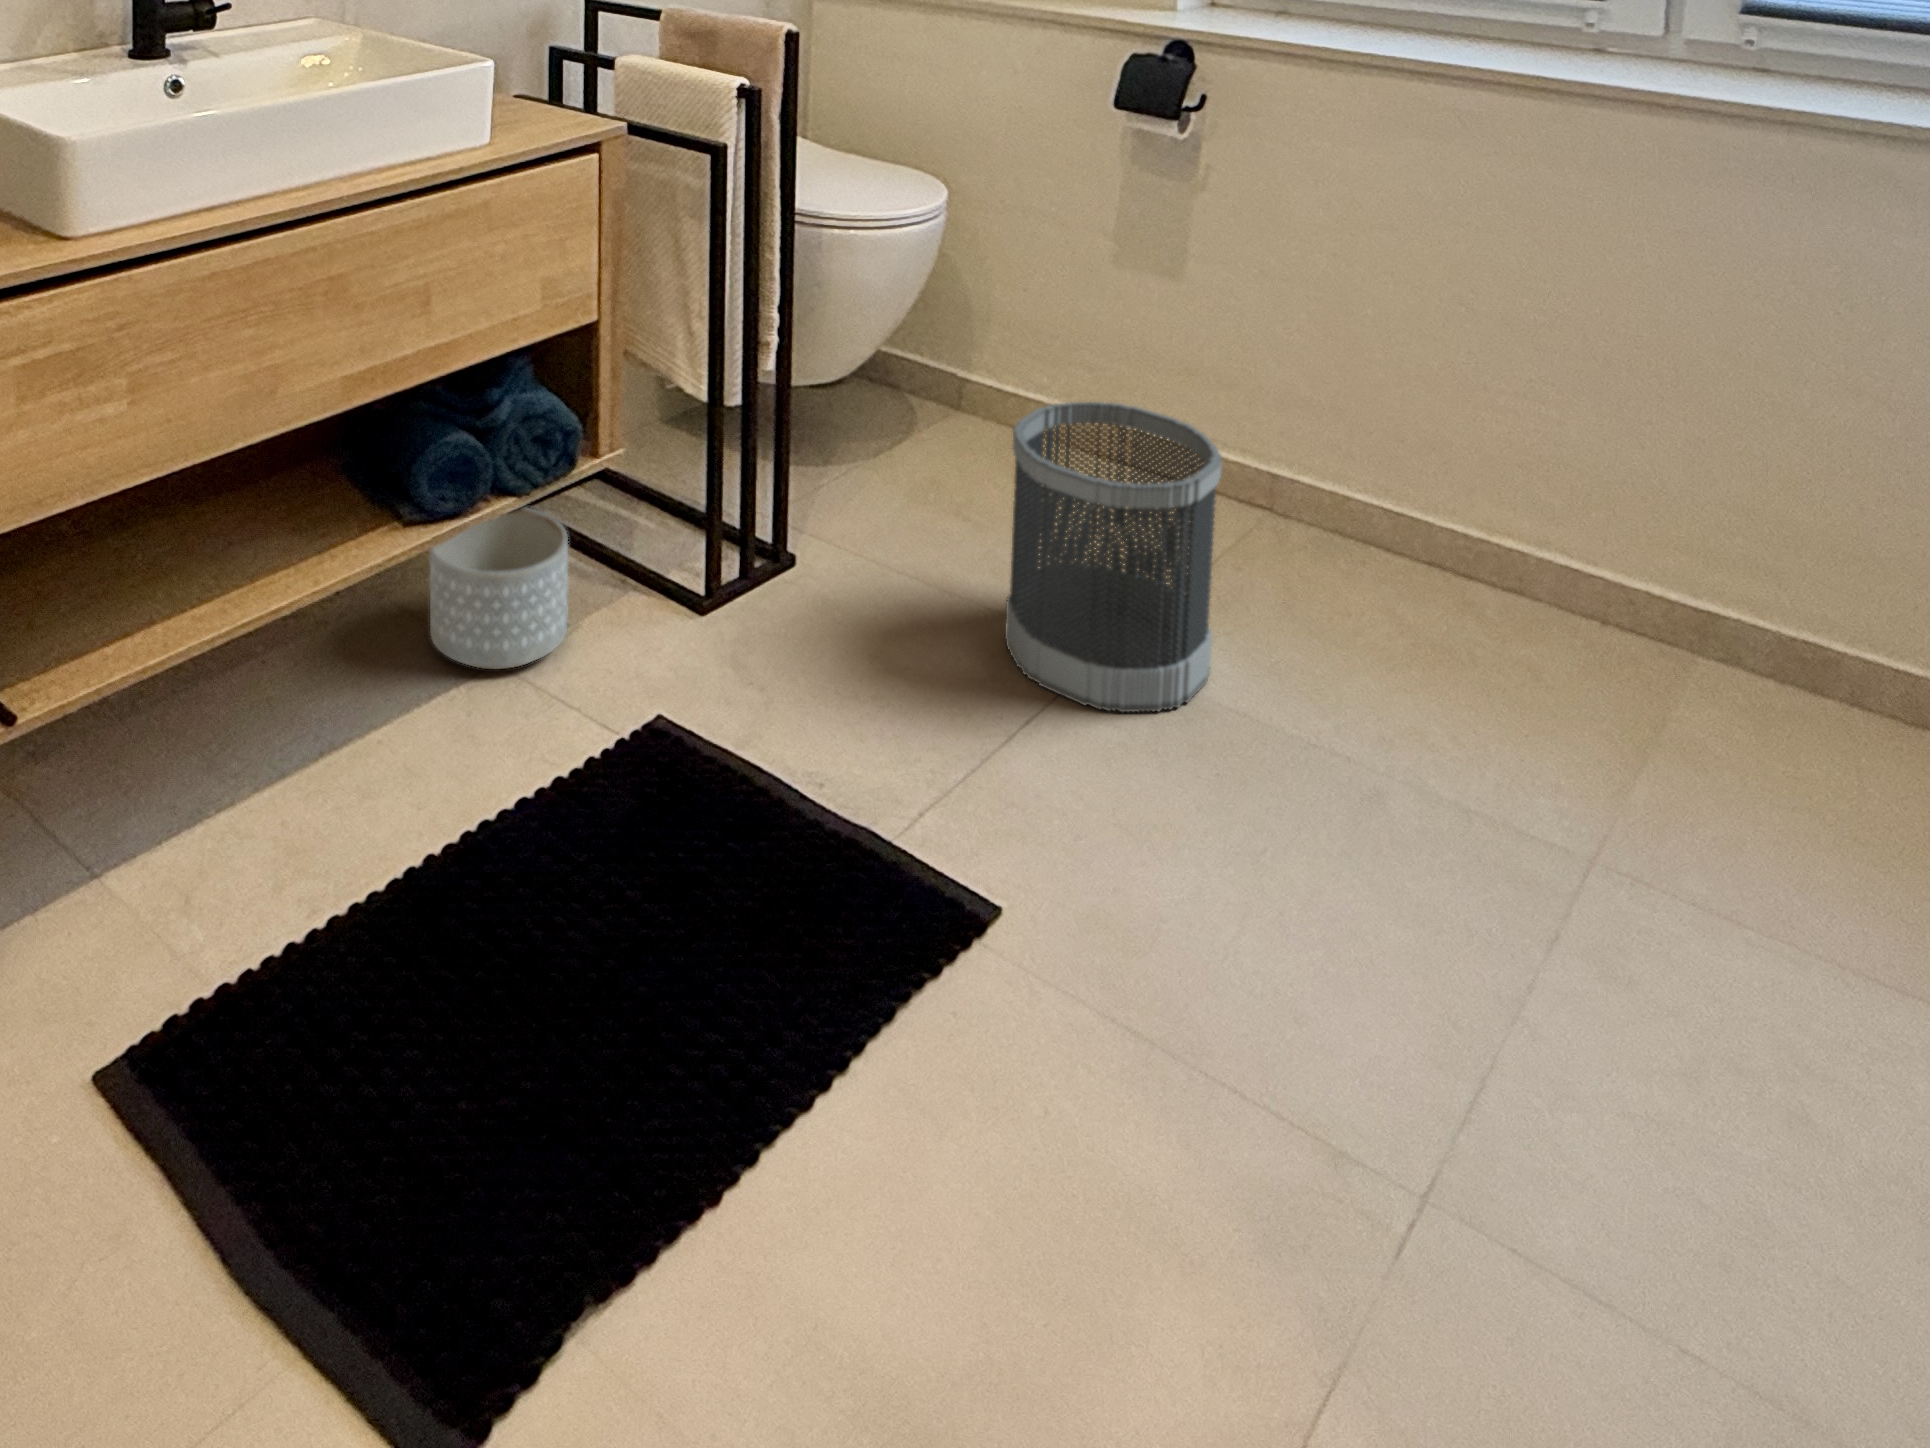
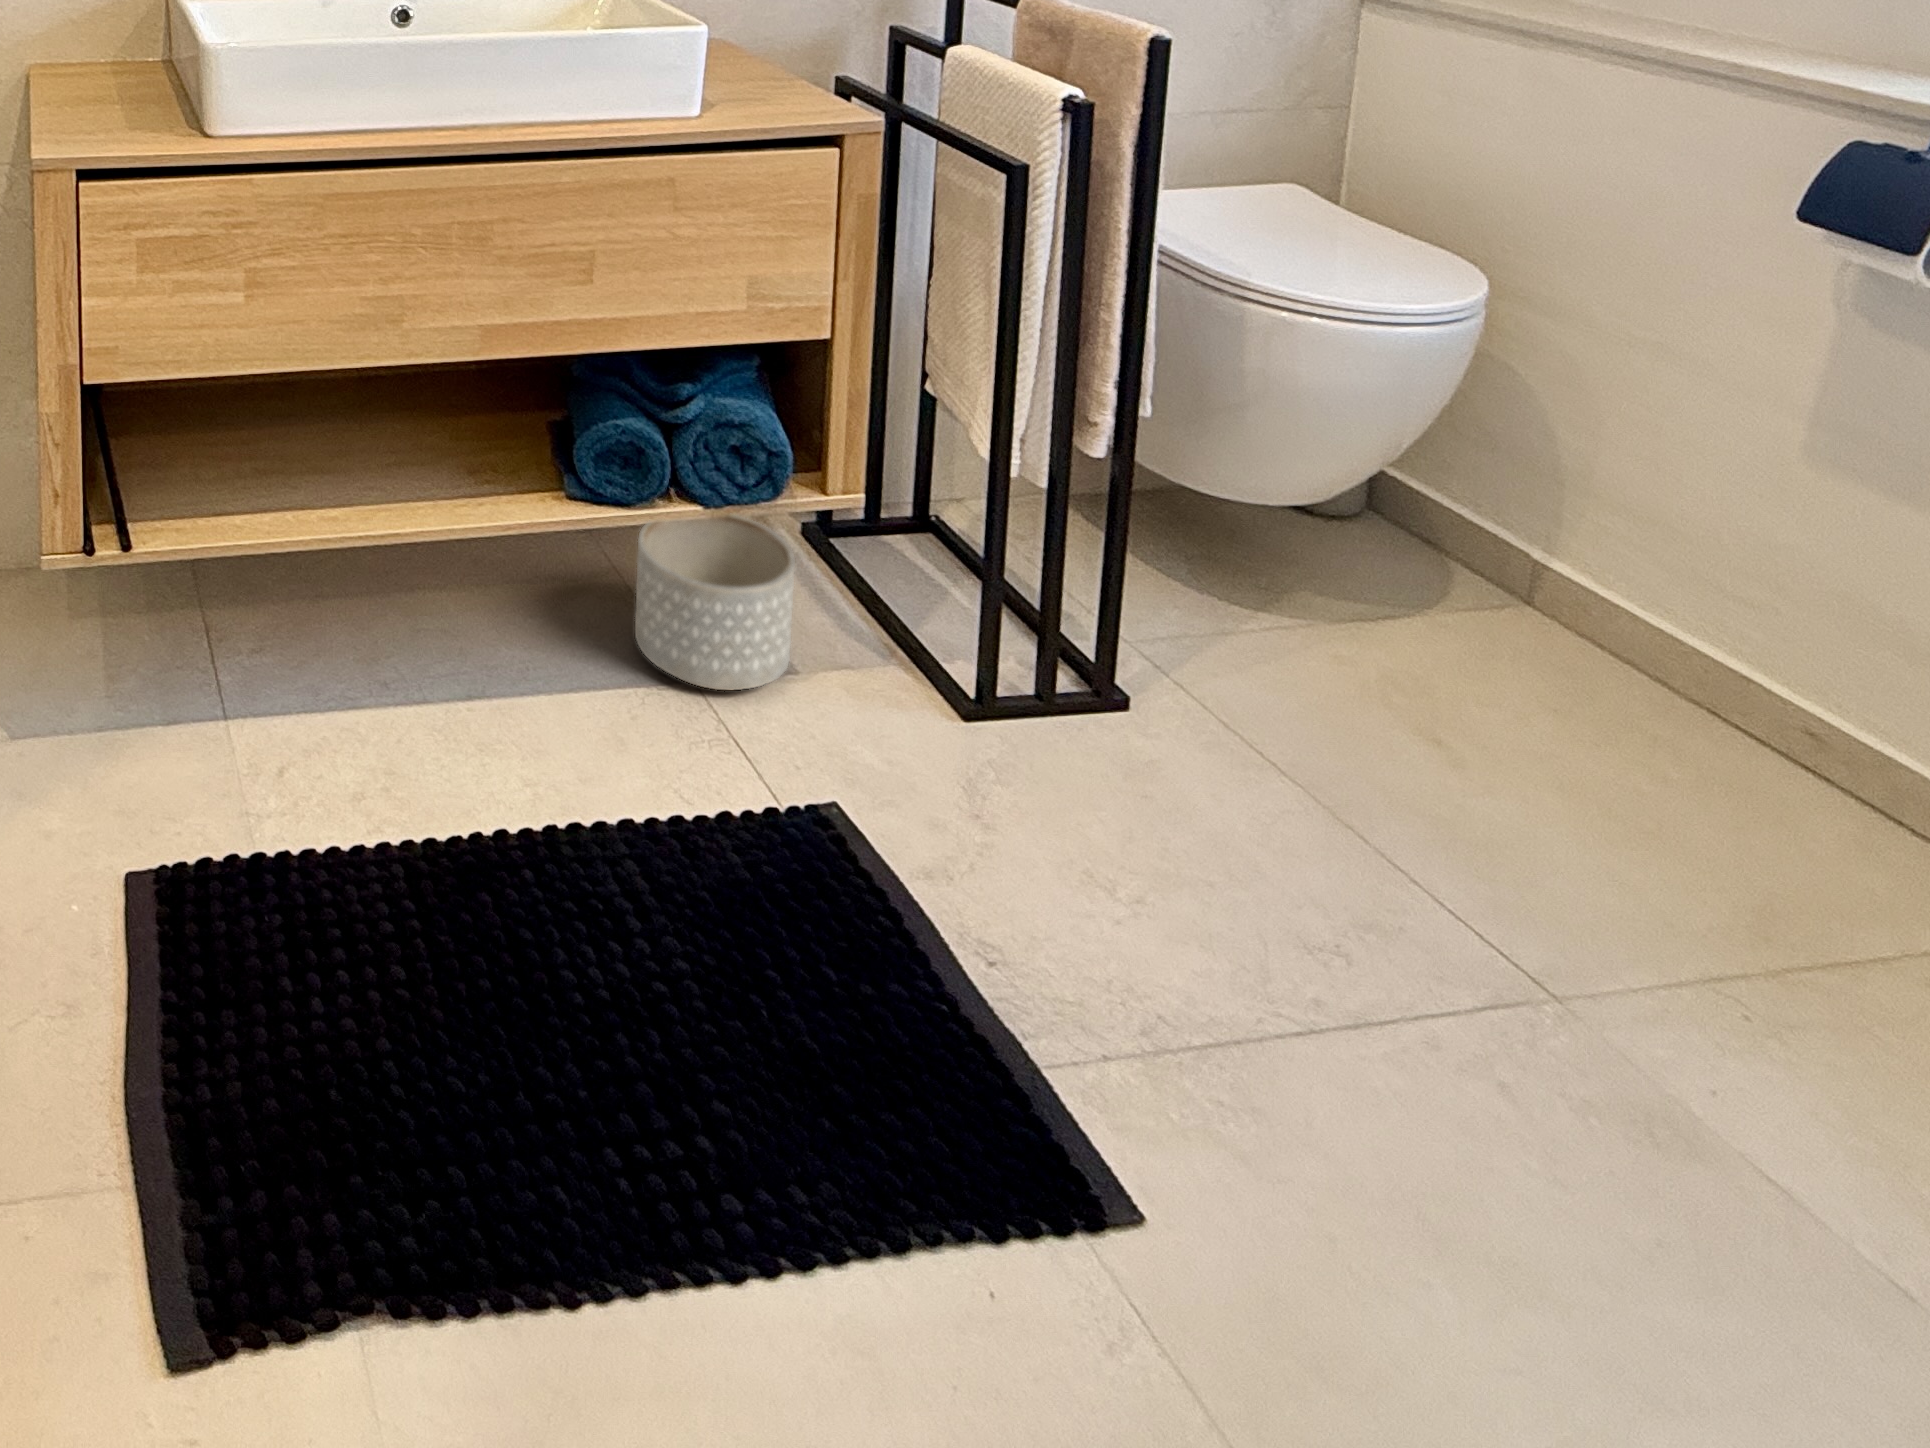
wastebasket: present [1005,402,1222,712] -> none [1384,626,1808,1140]

